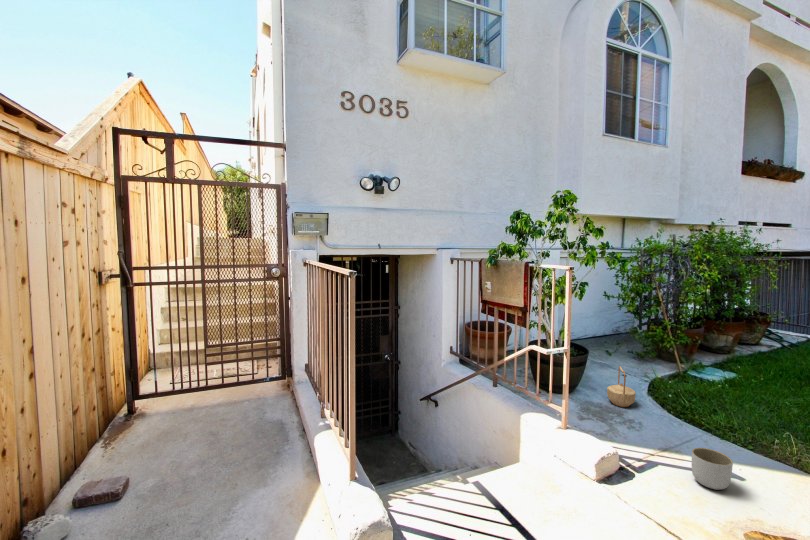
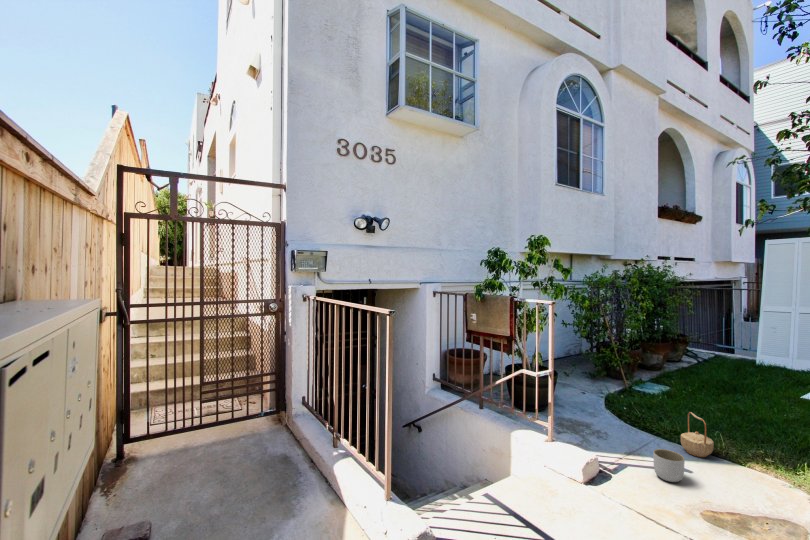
basket: present [607,366,636,407] -> present [681,412,714,457]

